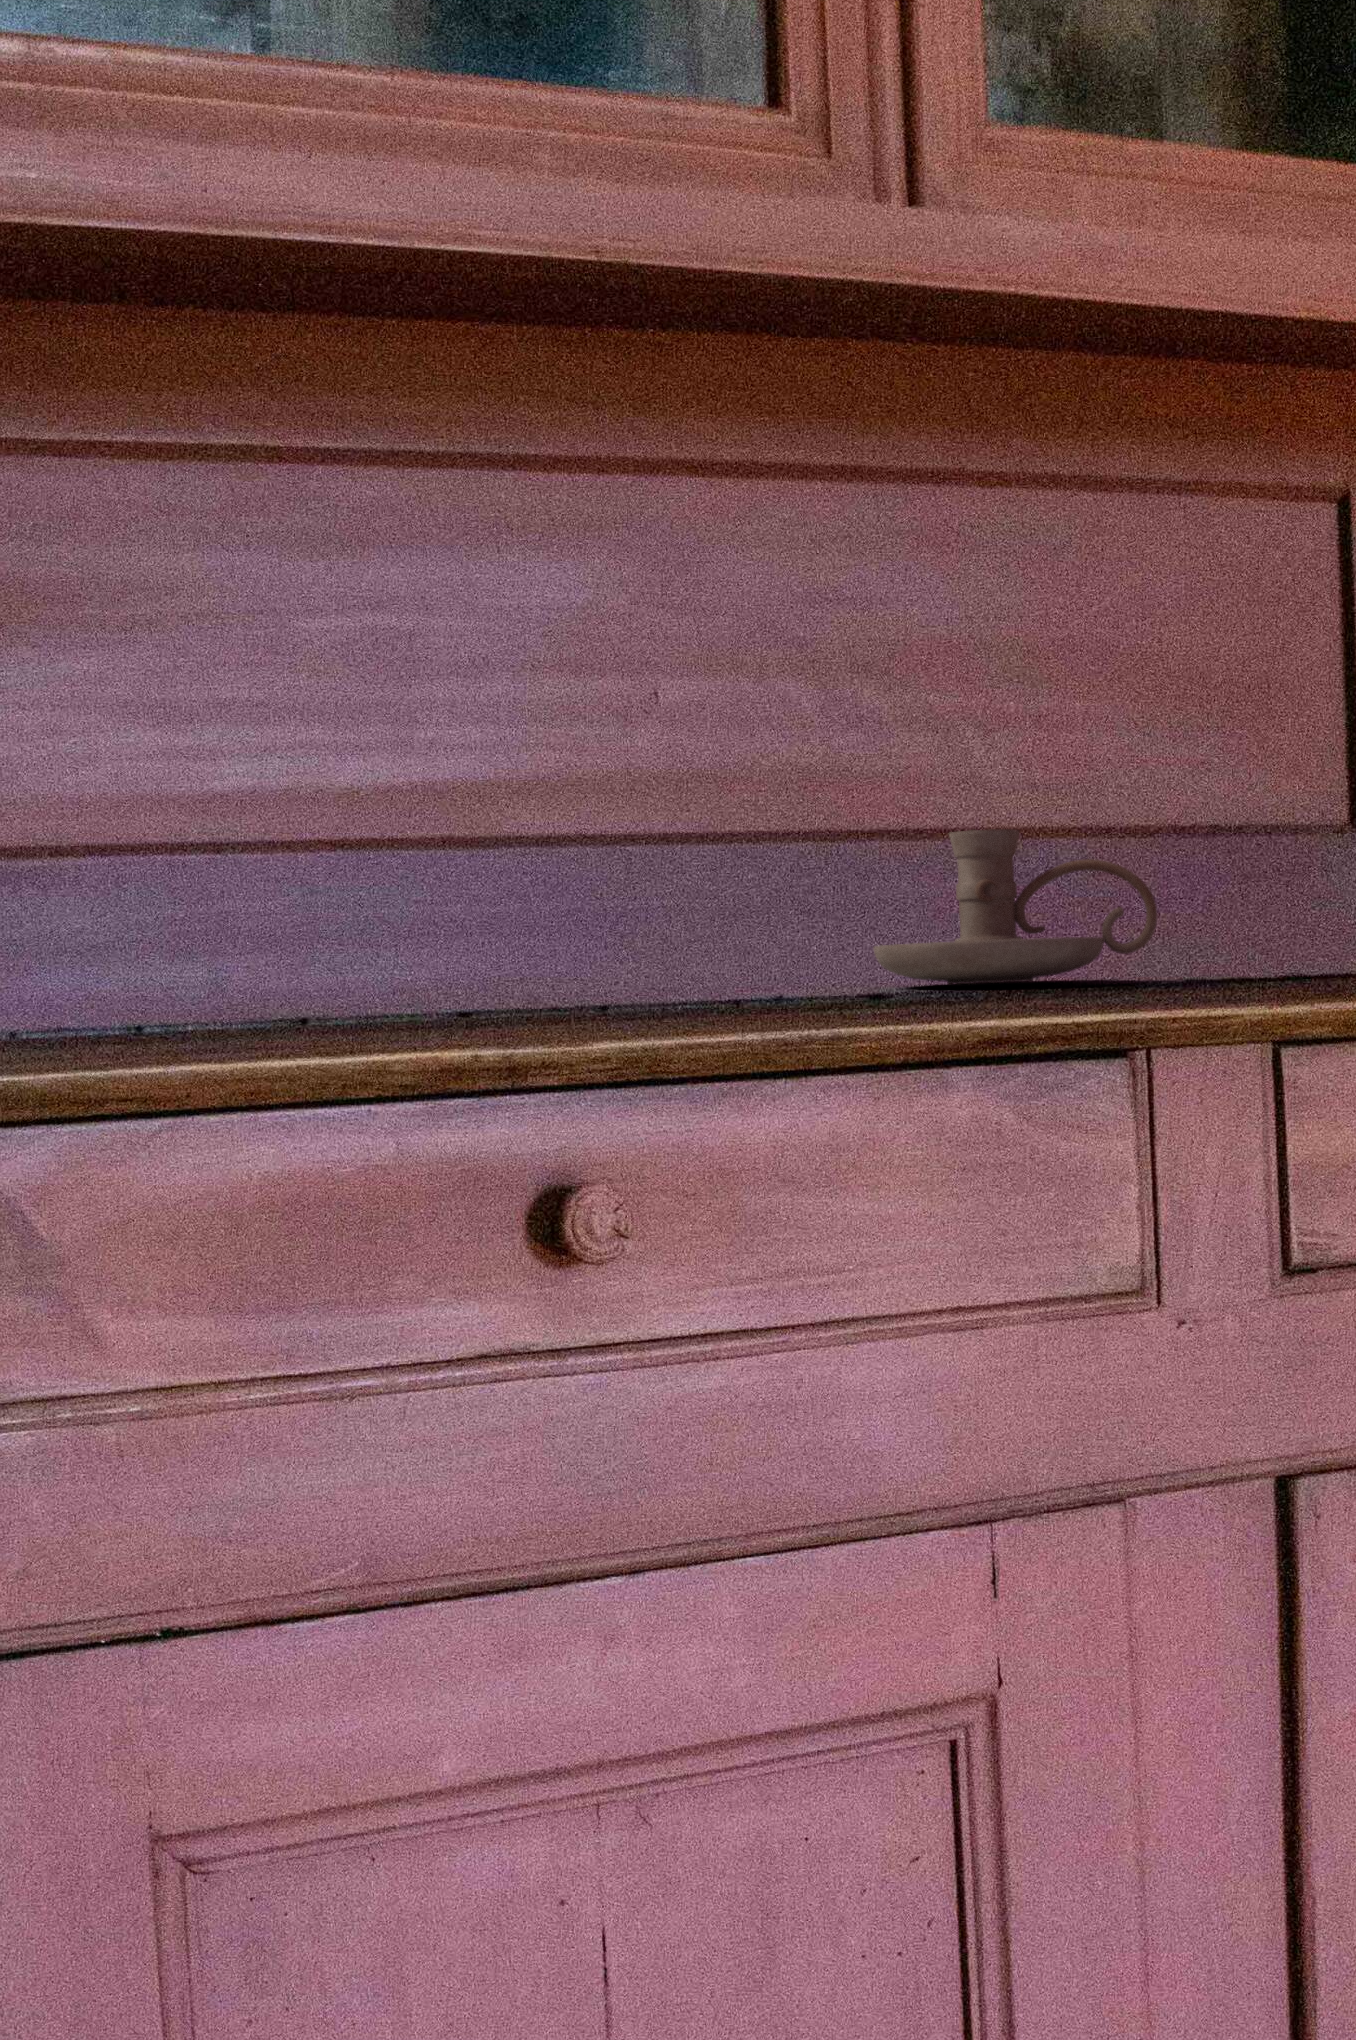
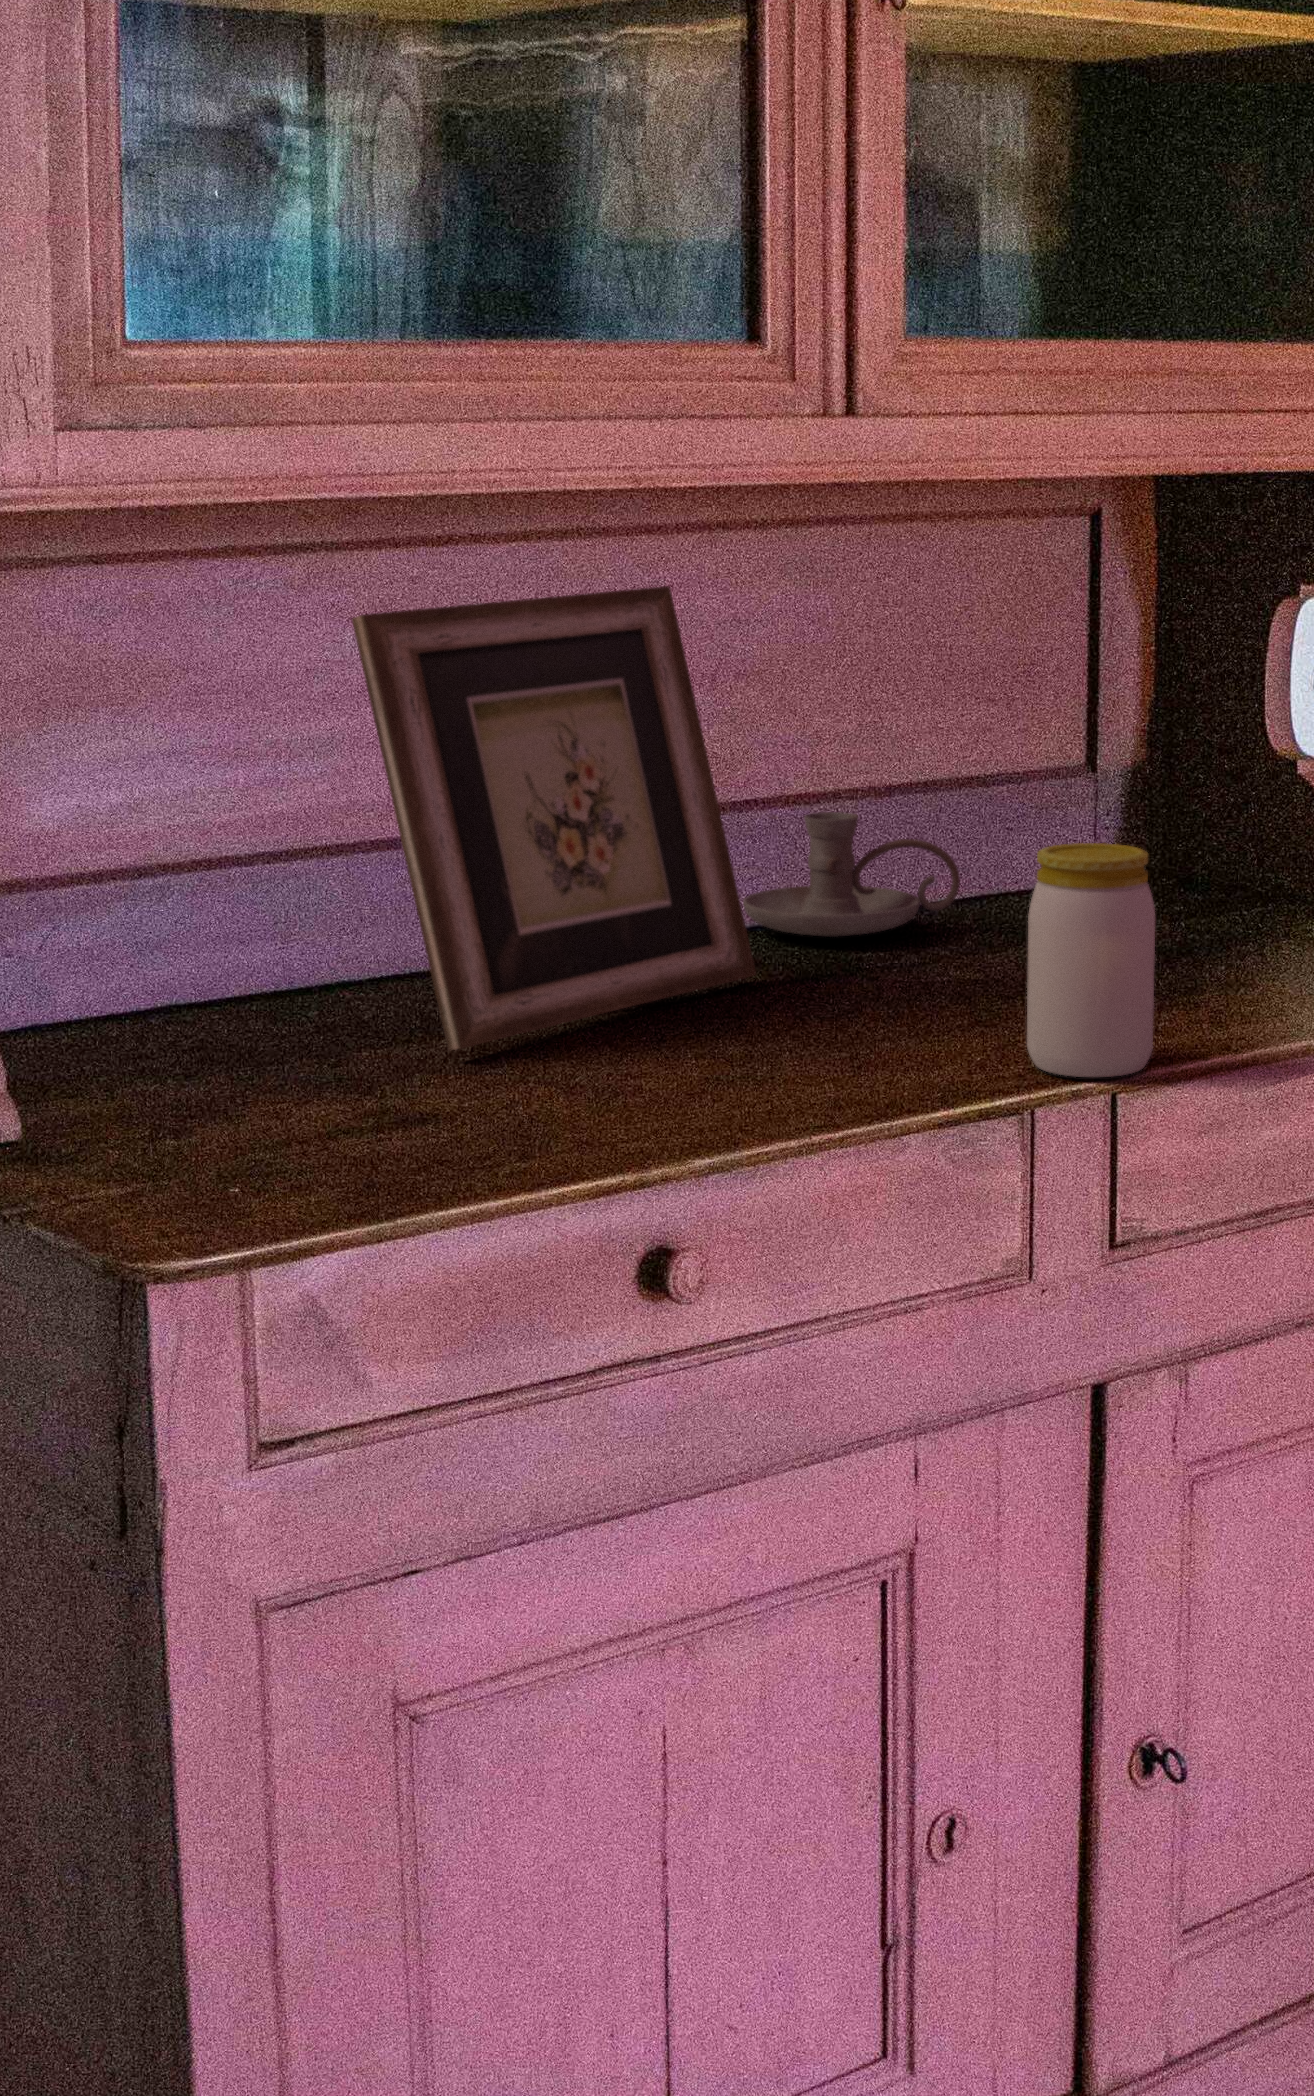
picture frame: none [259,457,849,1015] -> present [352,586,756,1050]
jar: none [1140,698,1324,1010] -> present [1027,843,1155,1077]

